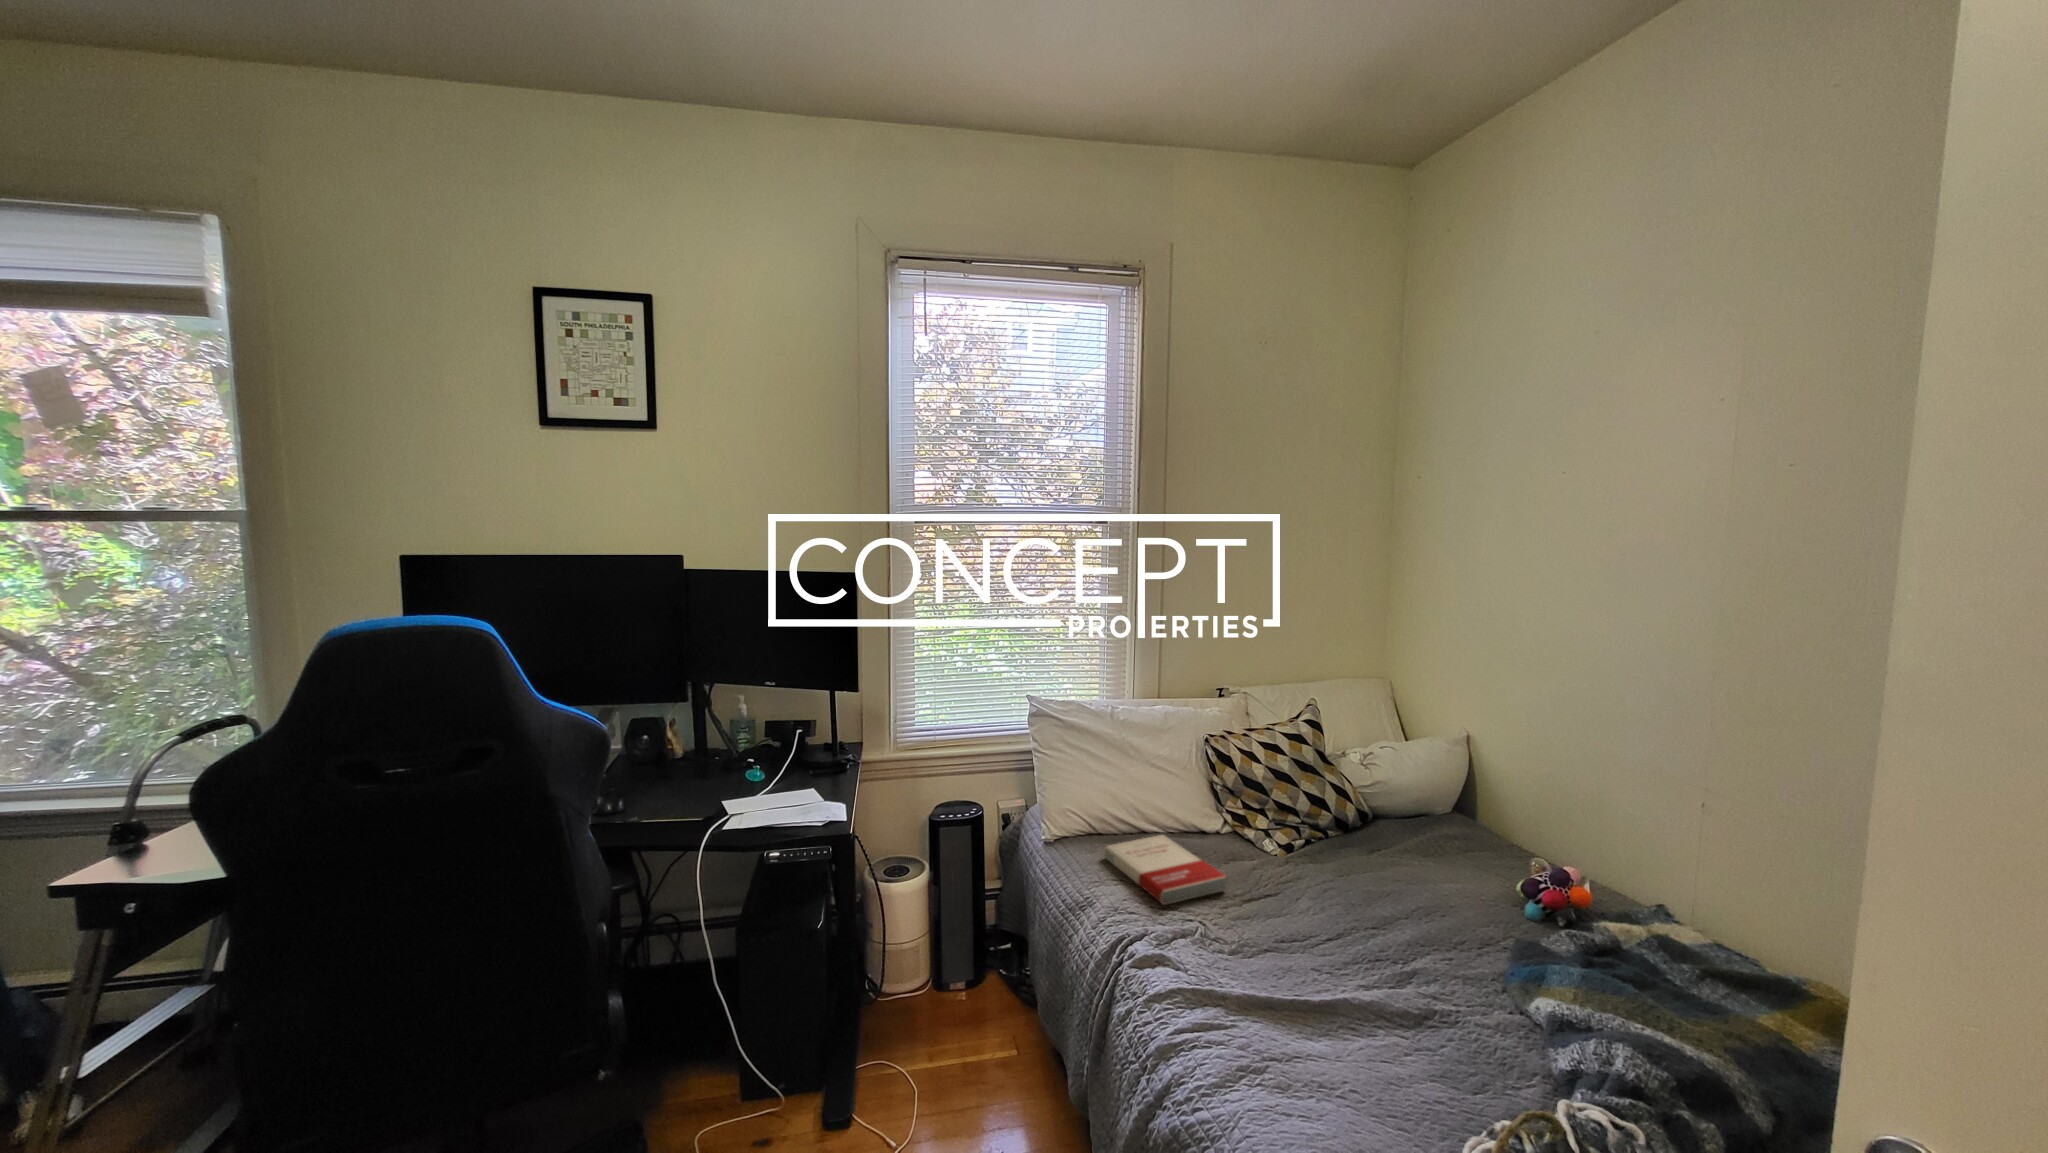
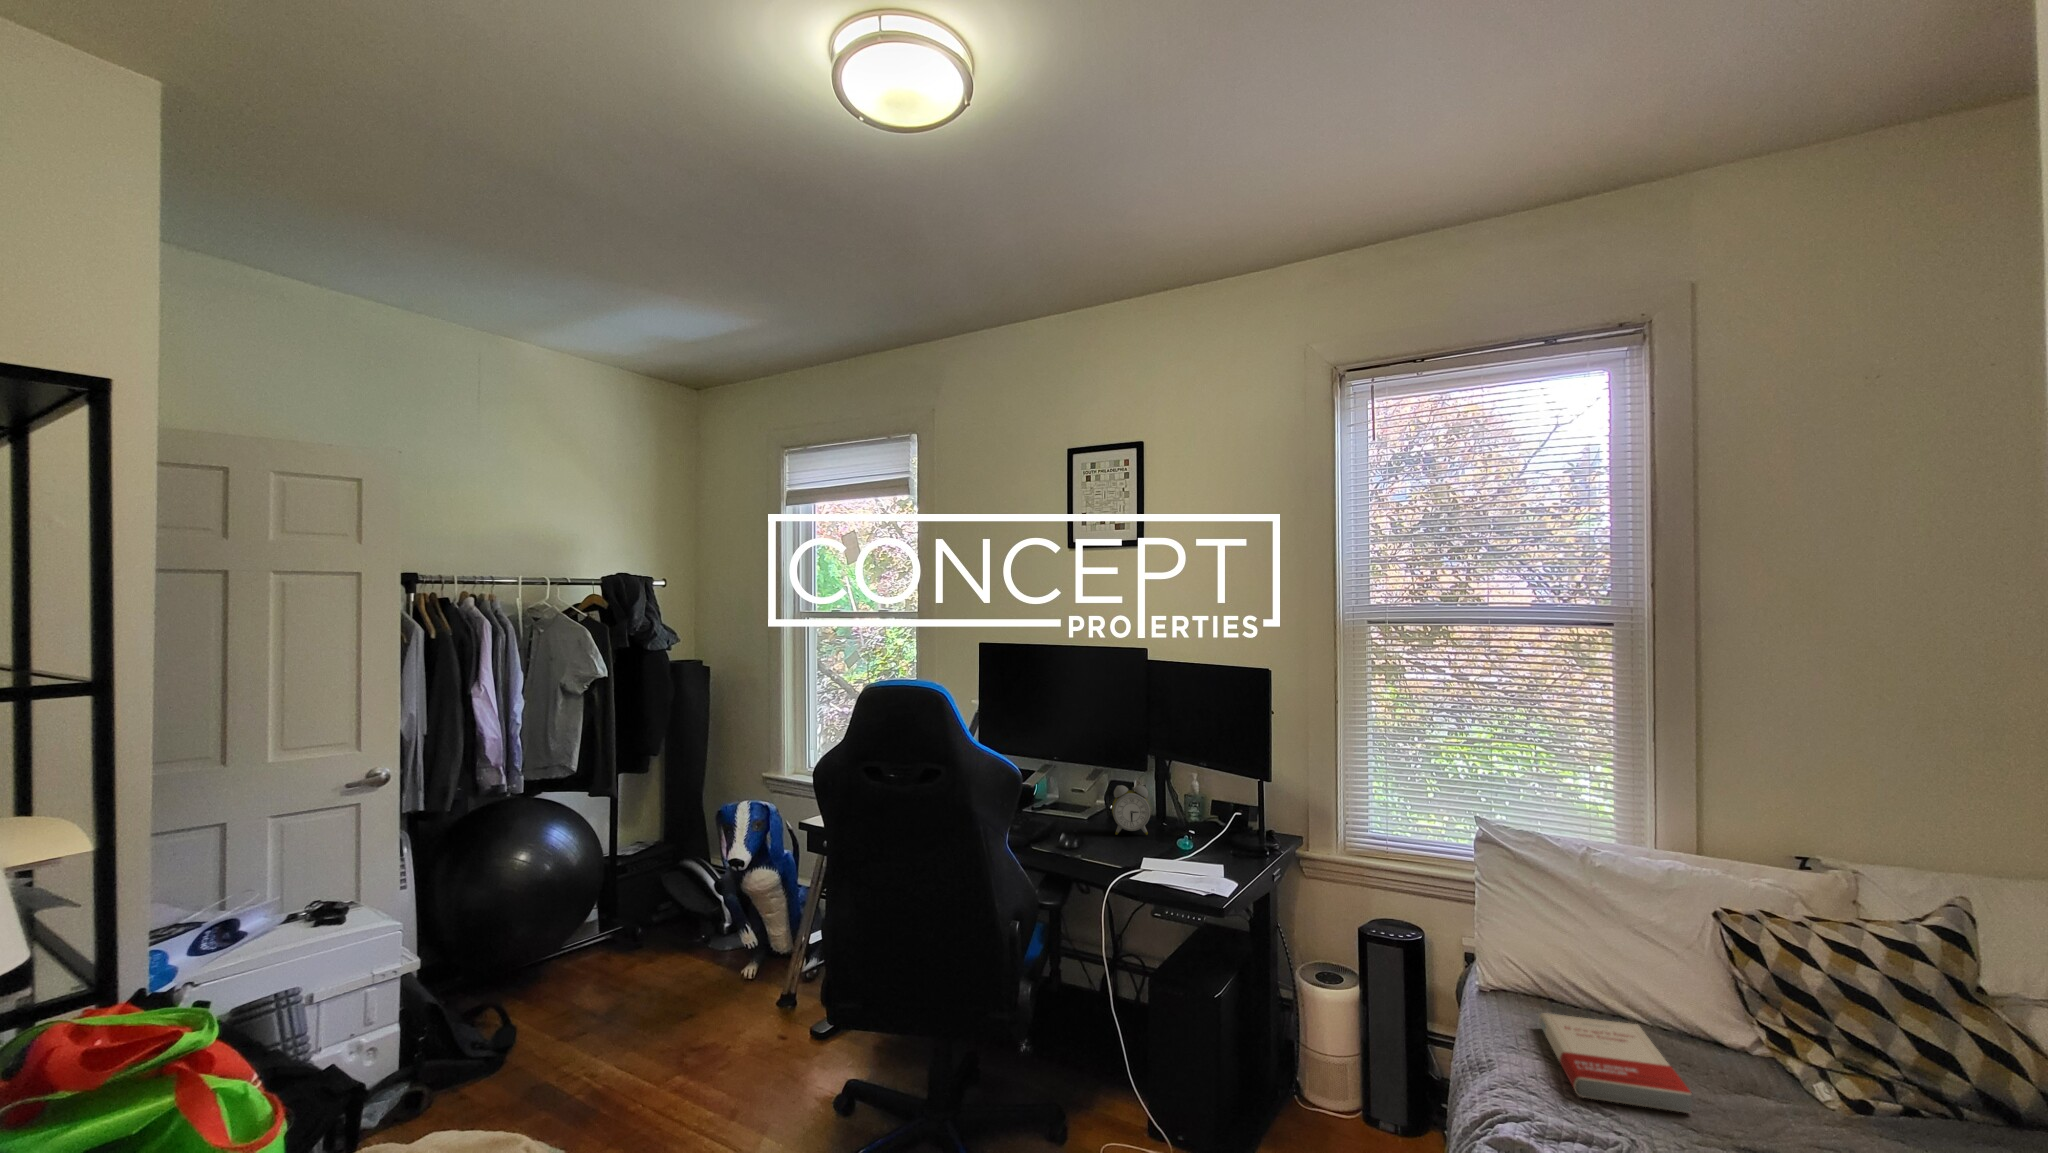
alarm clock: none [658,717,707,778] -> present [1112,785,1151,835]

